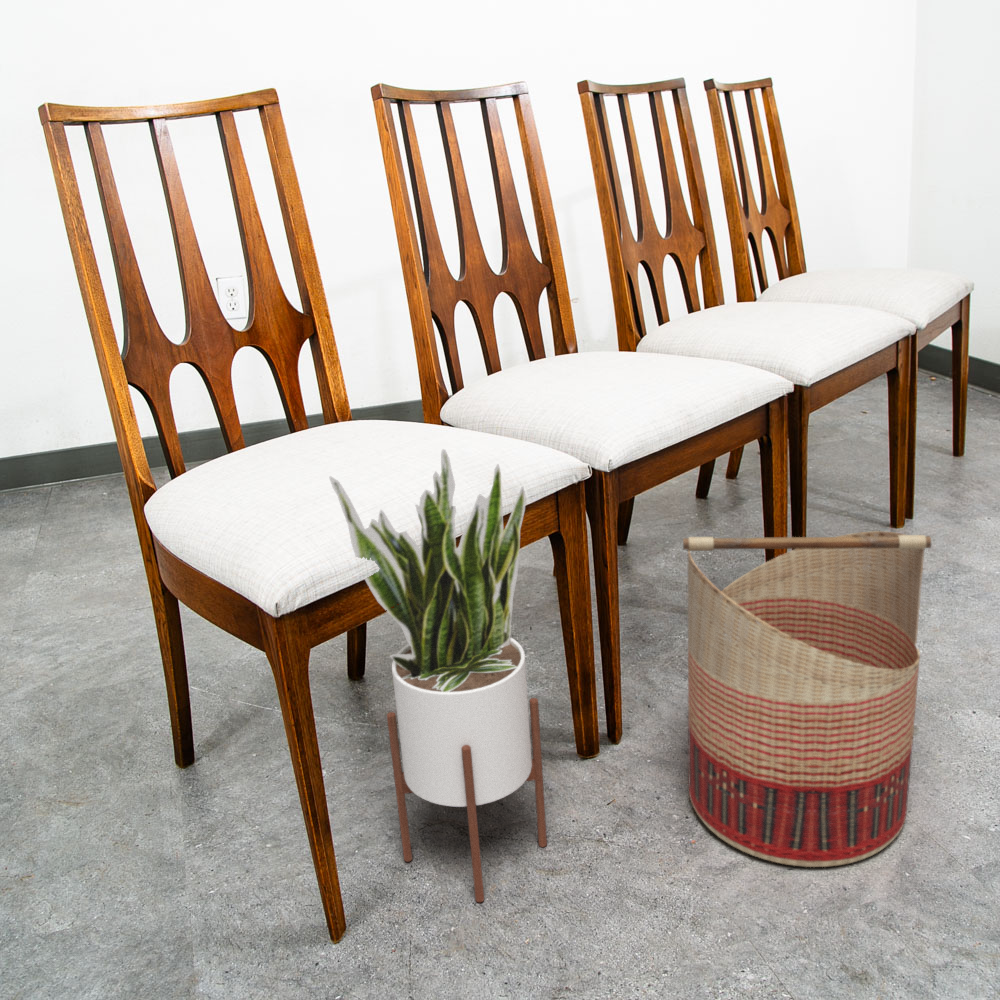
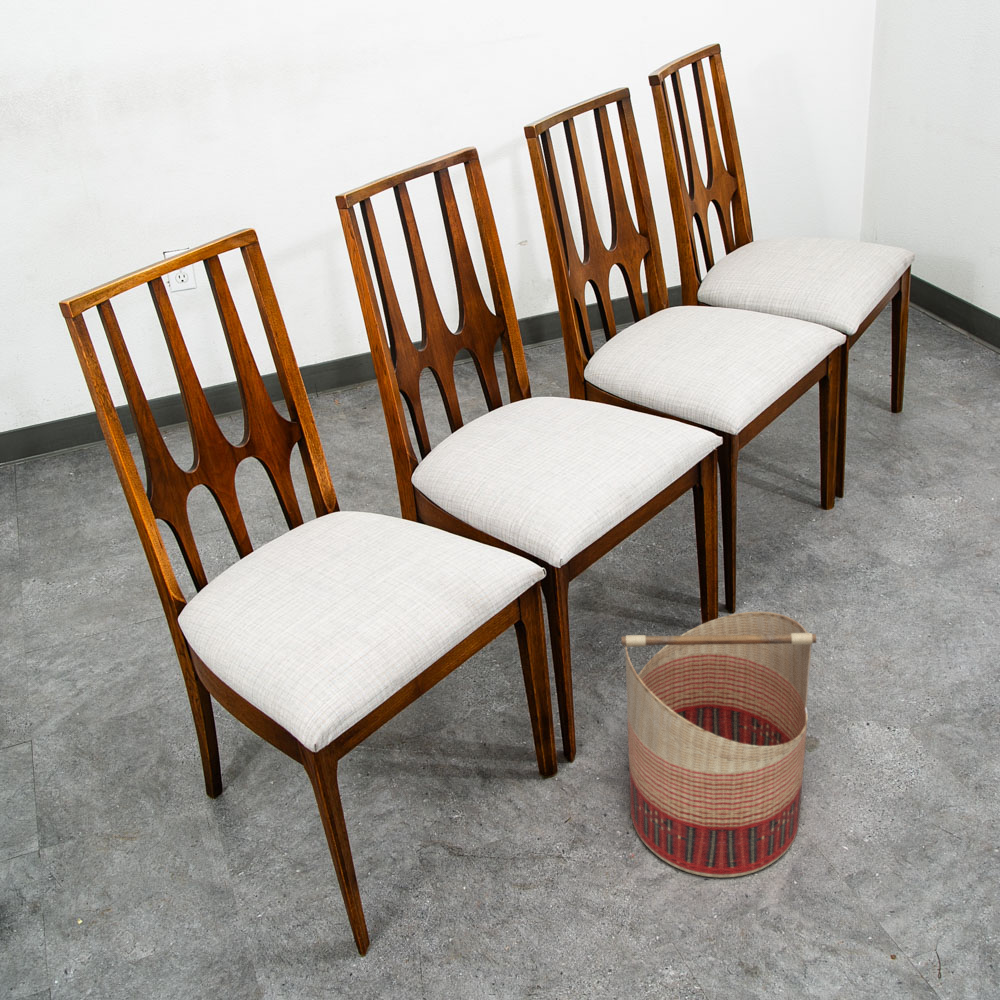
potted plant: present [329,449,547,902] -> none [340,602,519,918]

